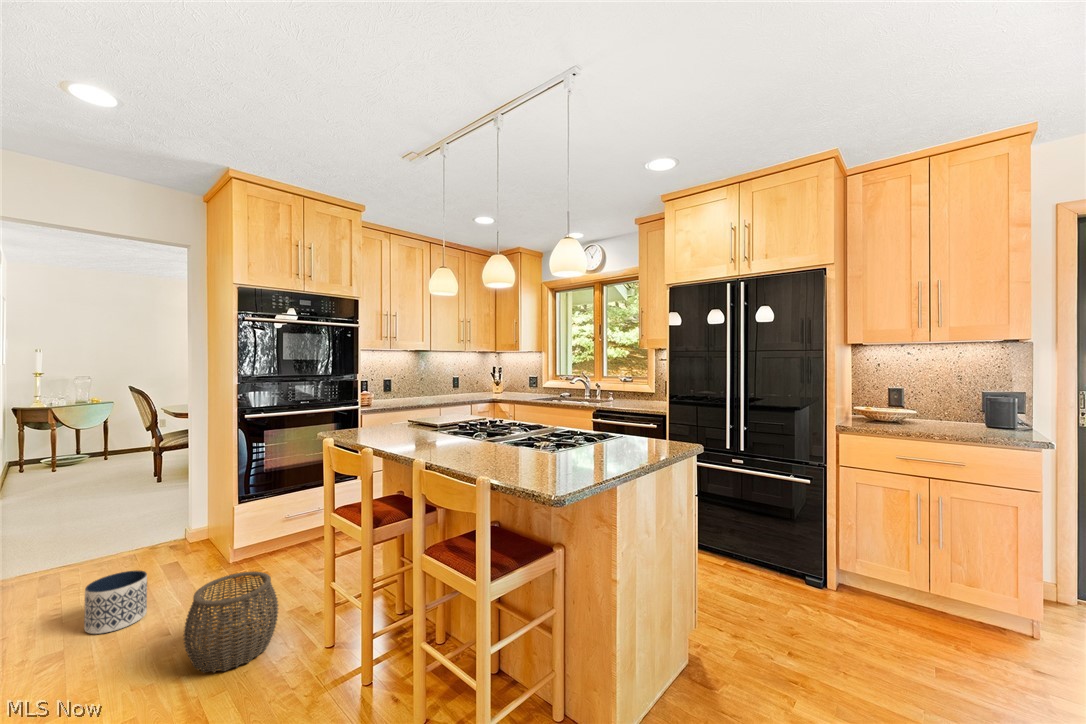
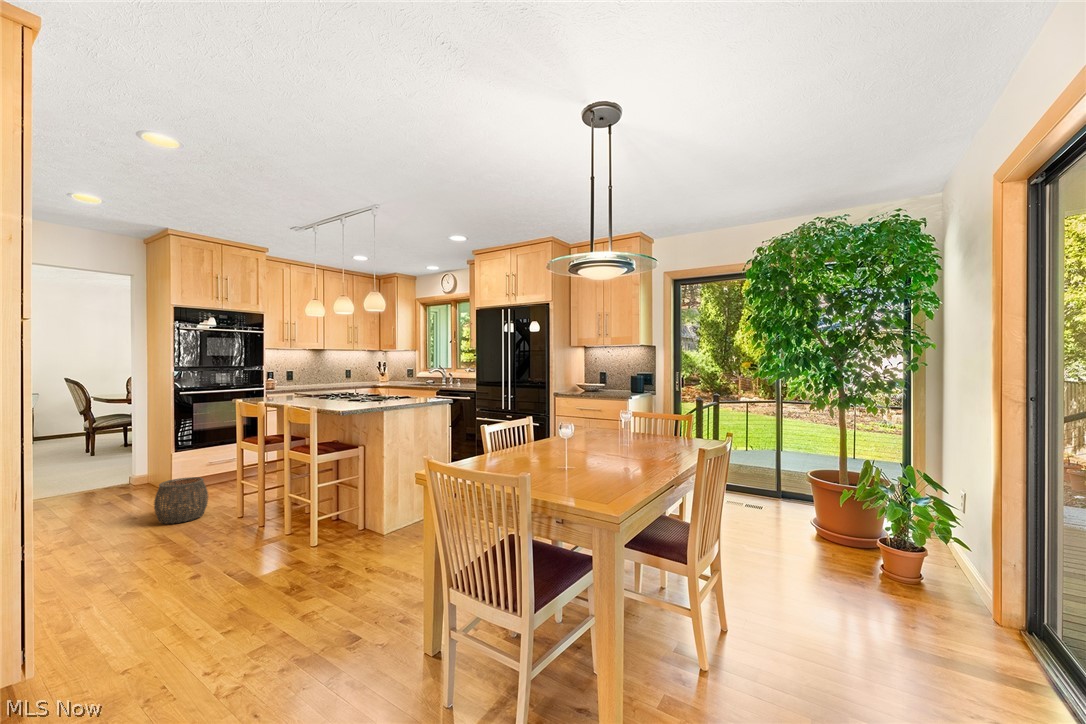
planter: present [84,570,147,634] -> none [84,485,122,516]

